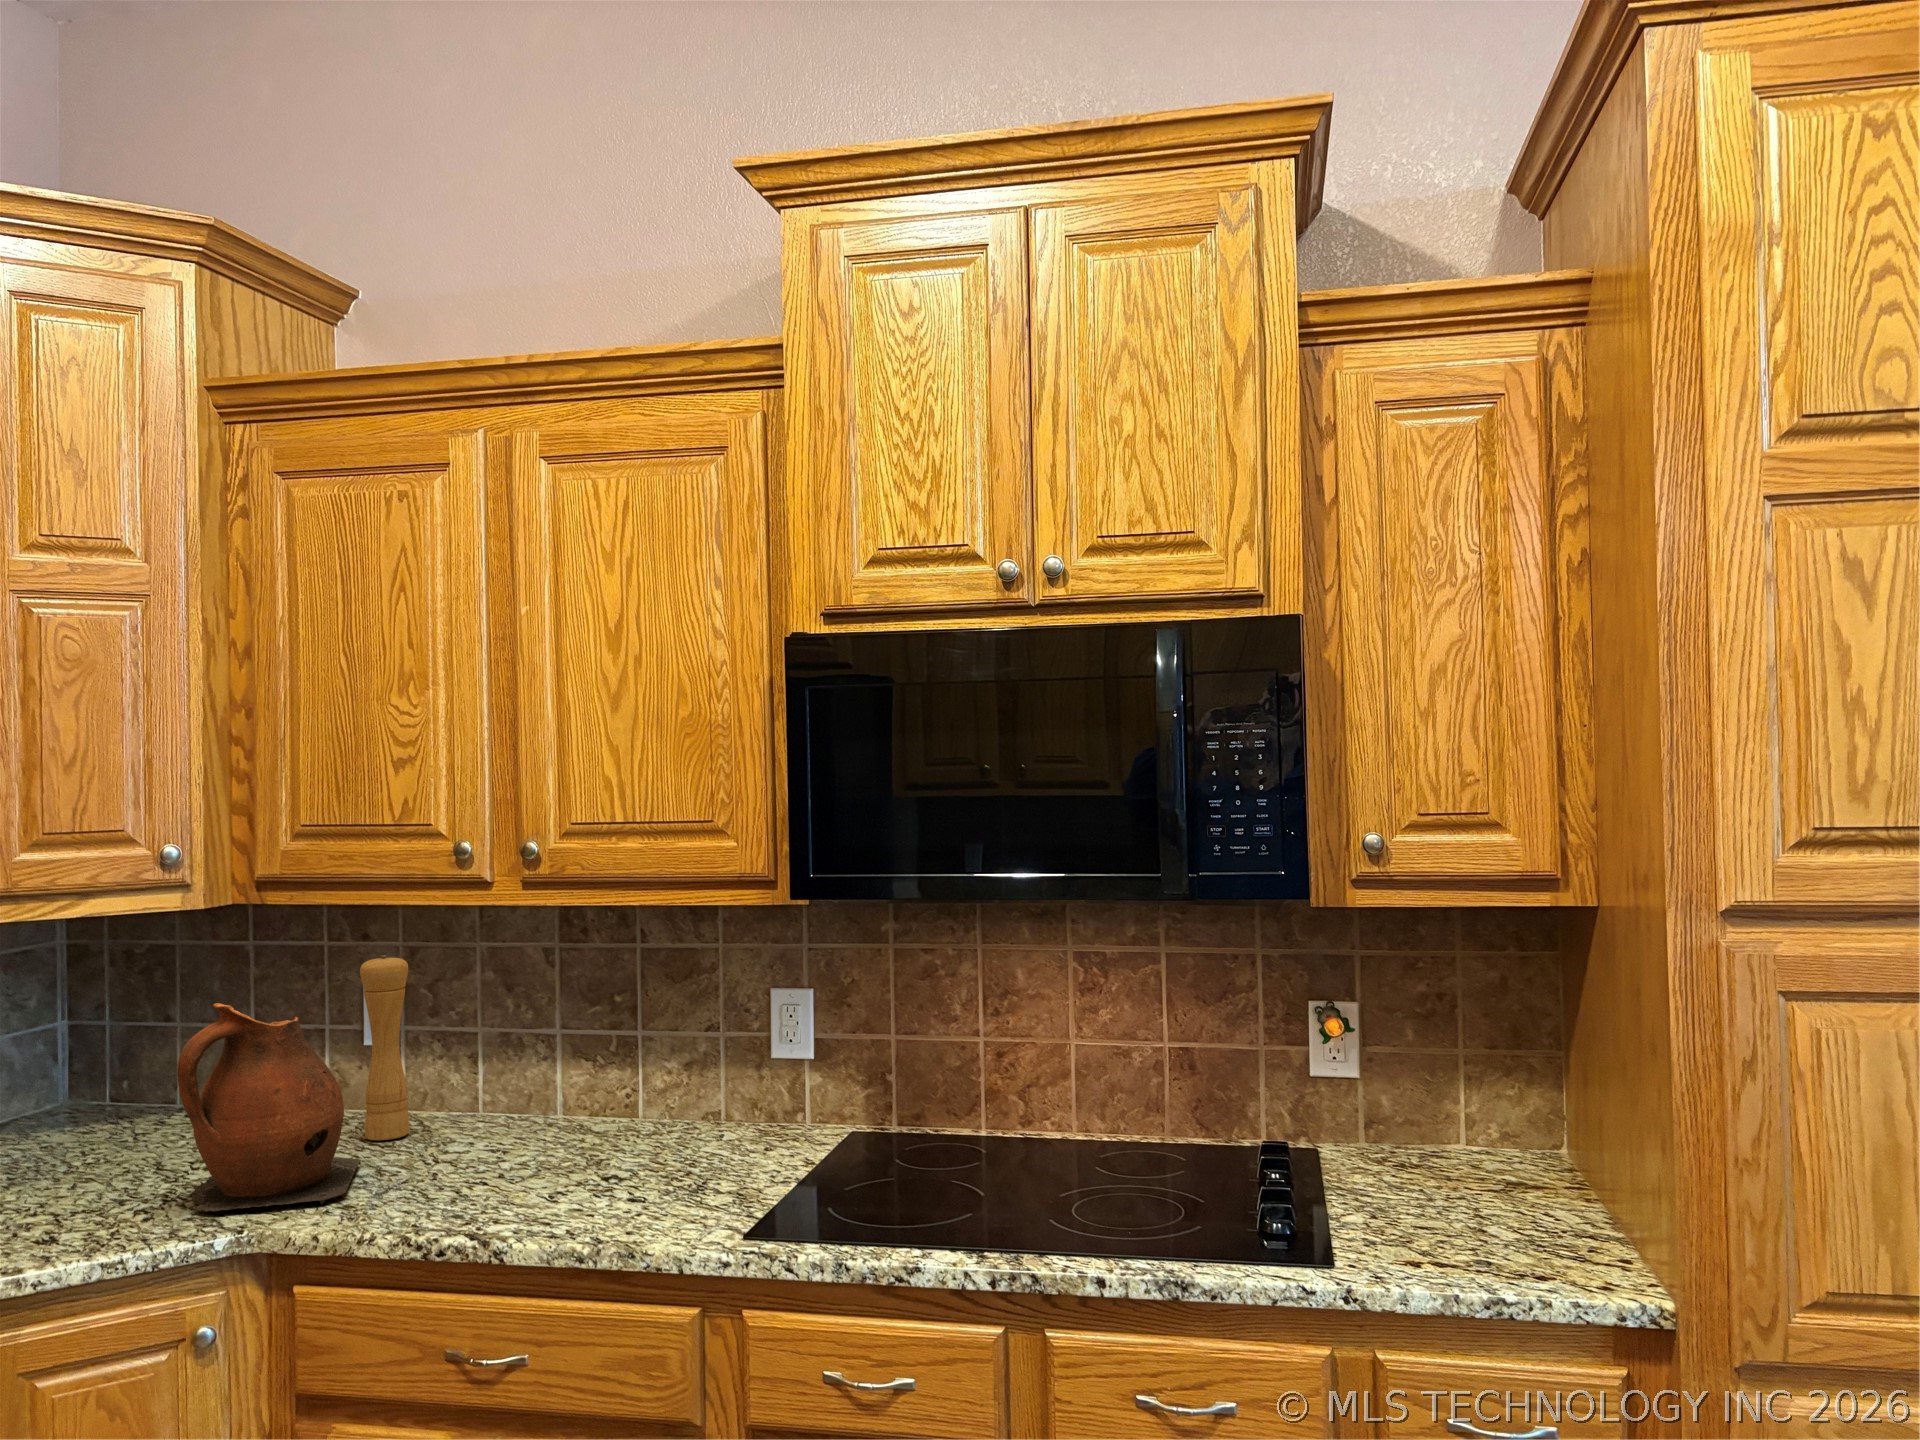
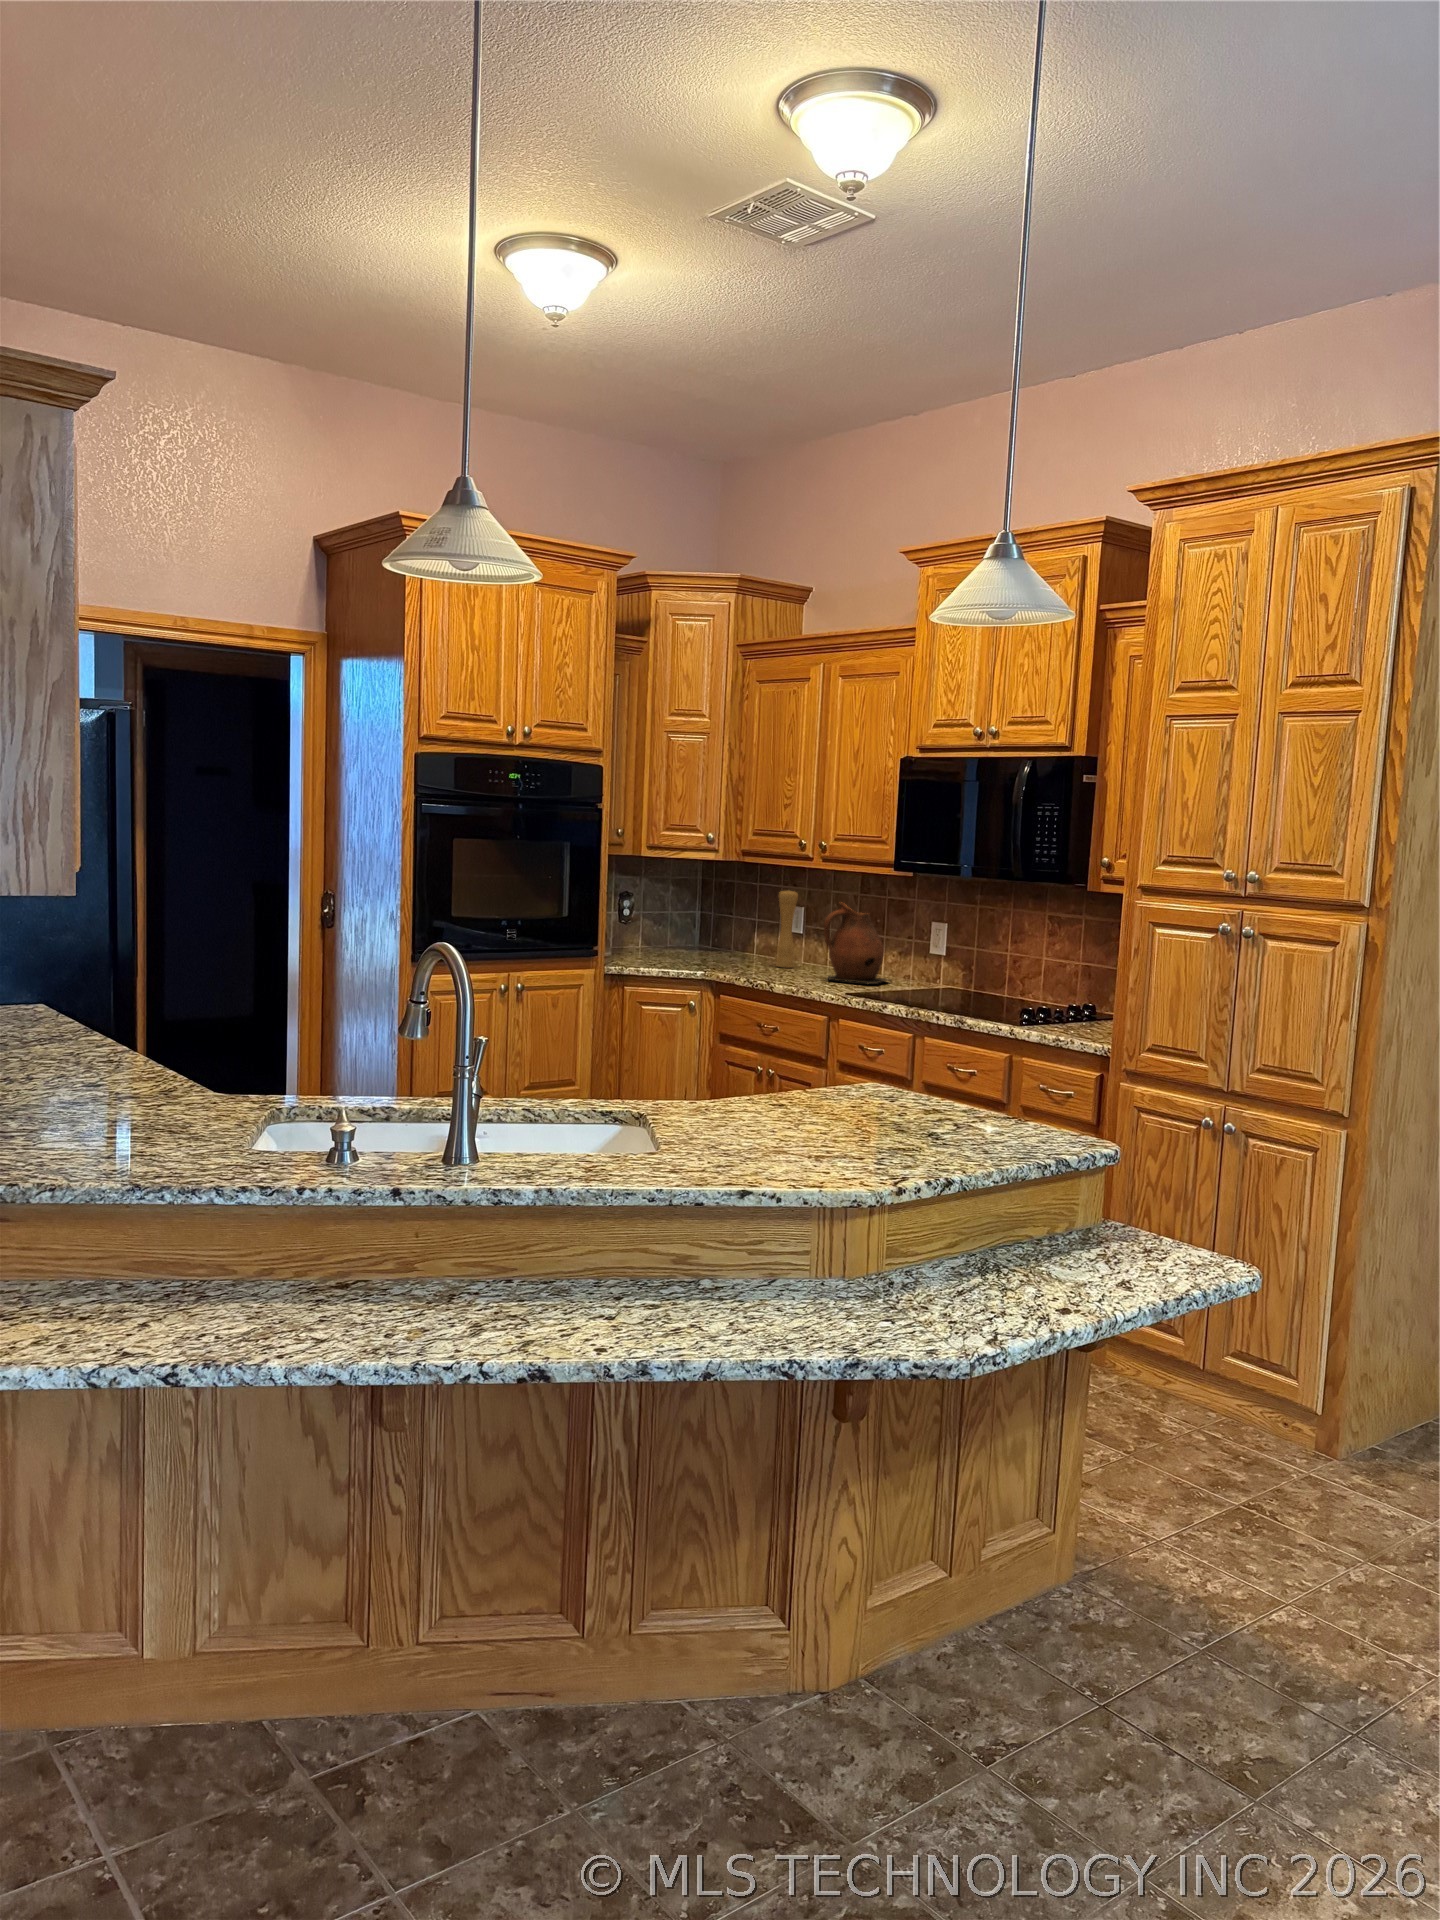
ceramic pitcher: present [177,1003,361,1212] -> present [824,903,890,984]

